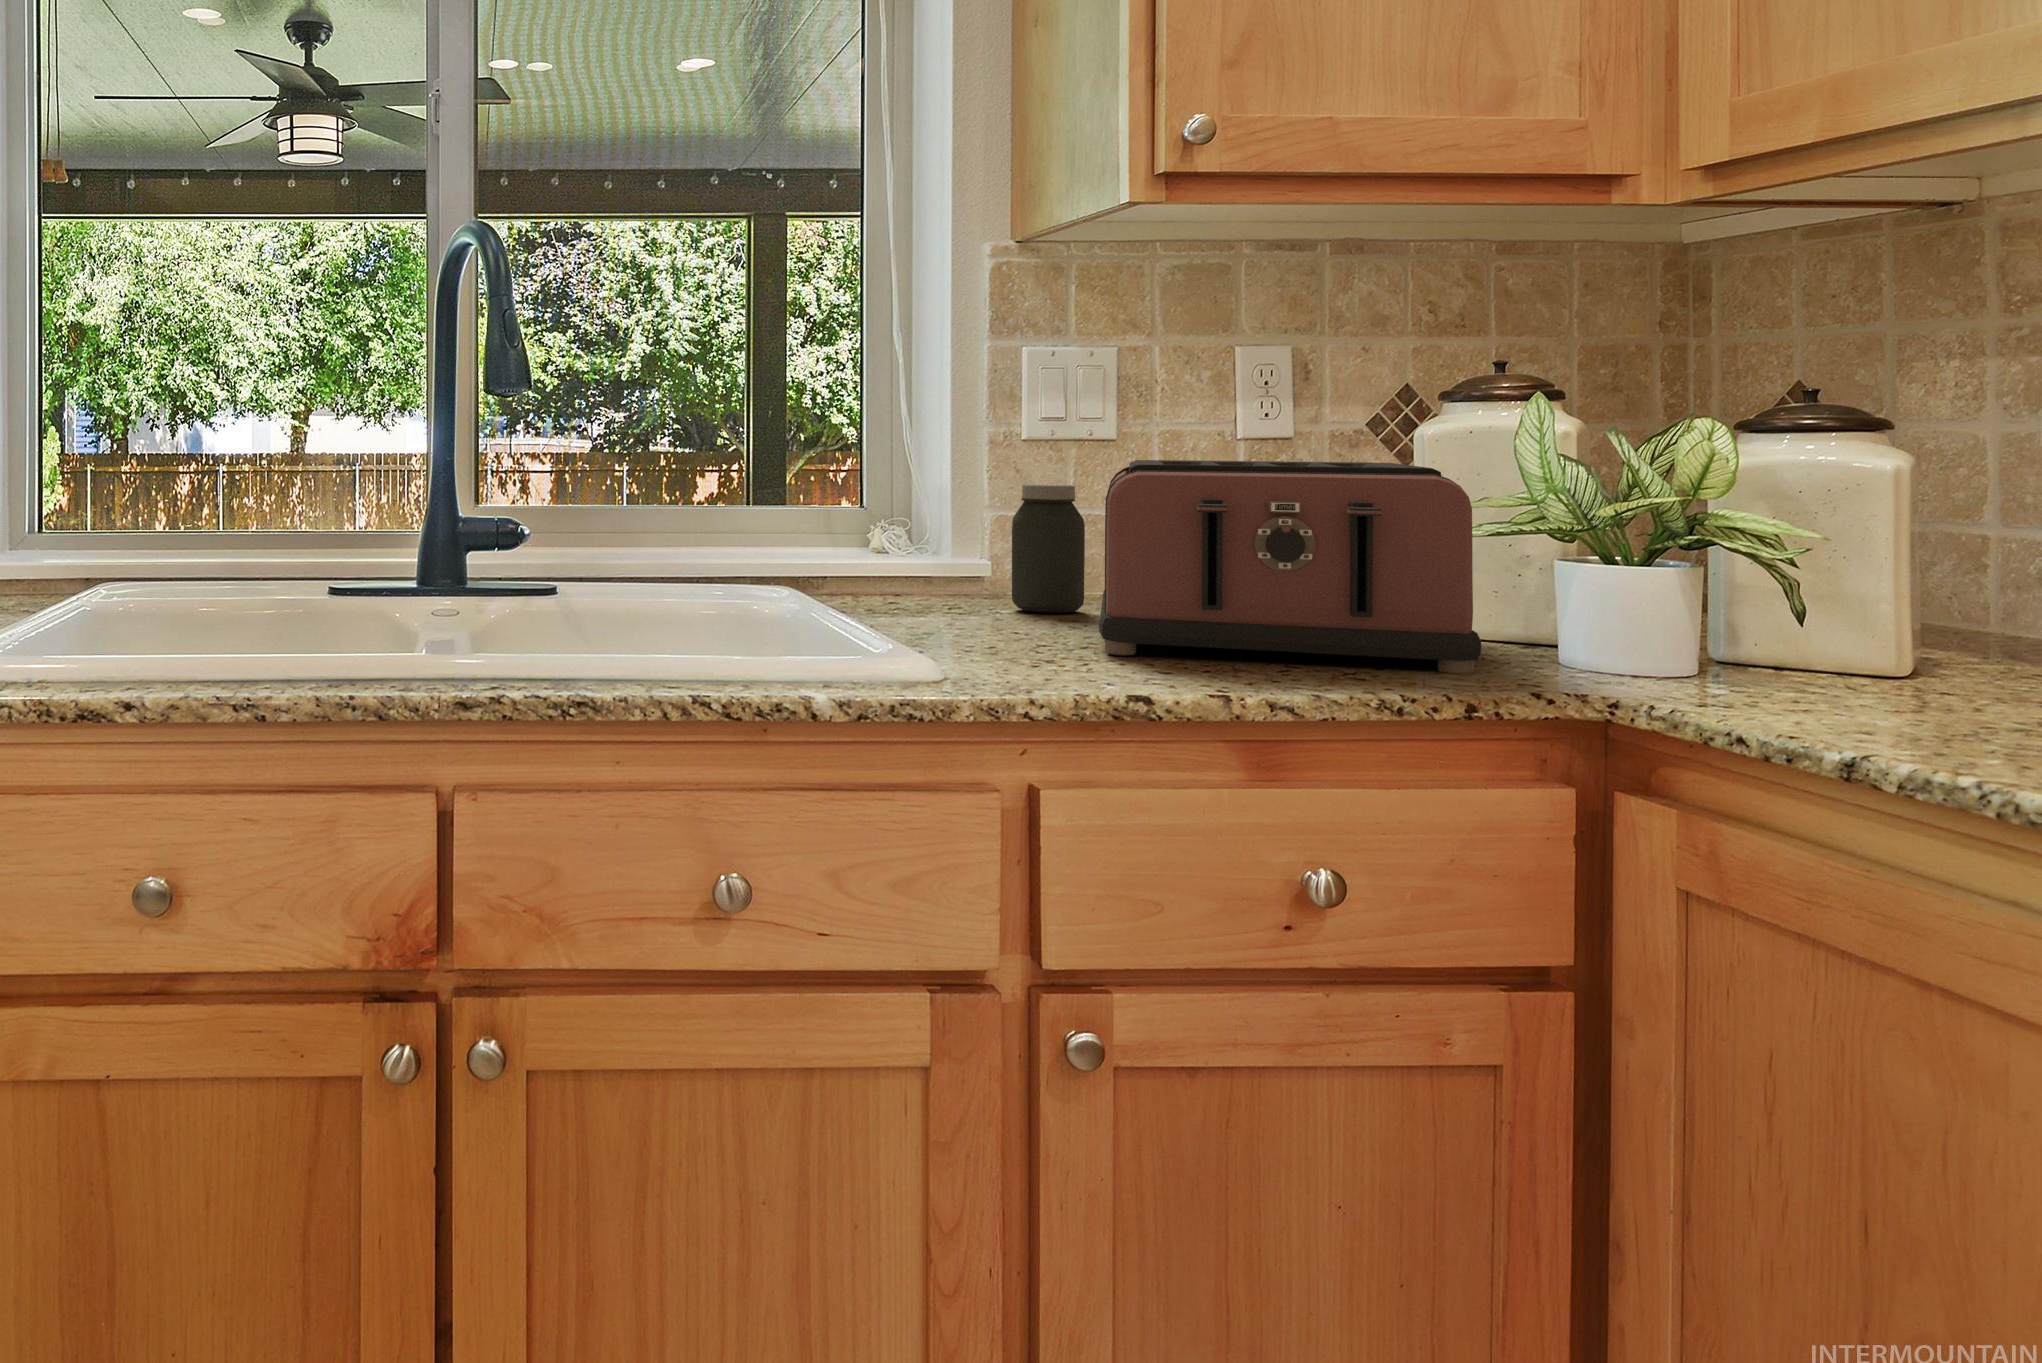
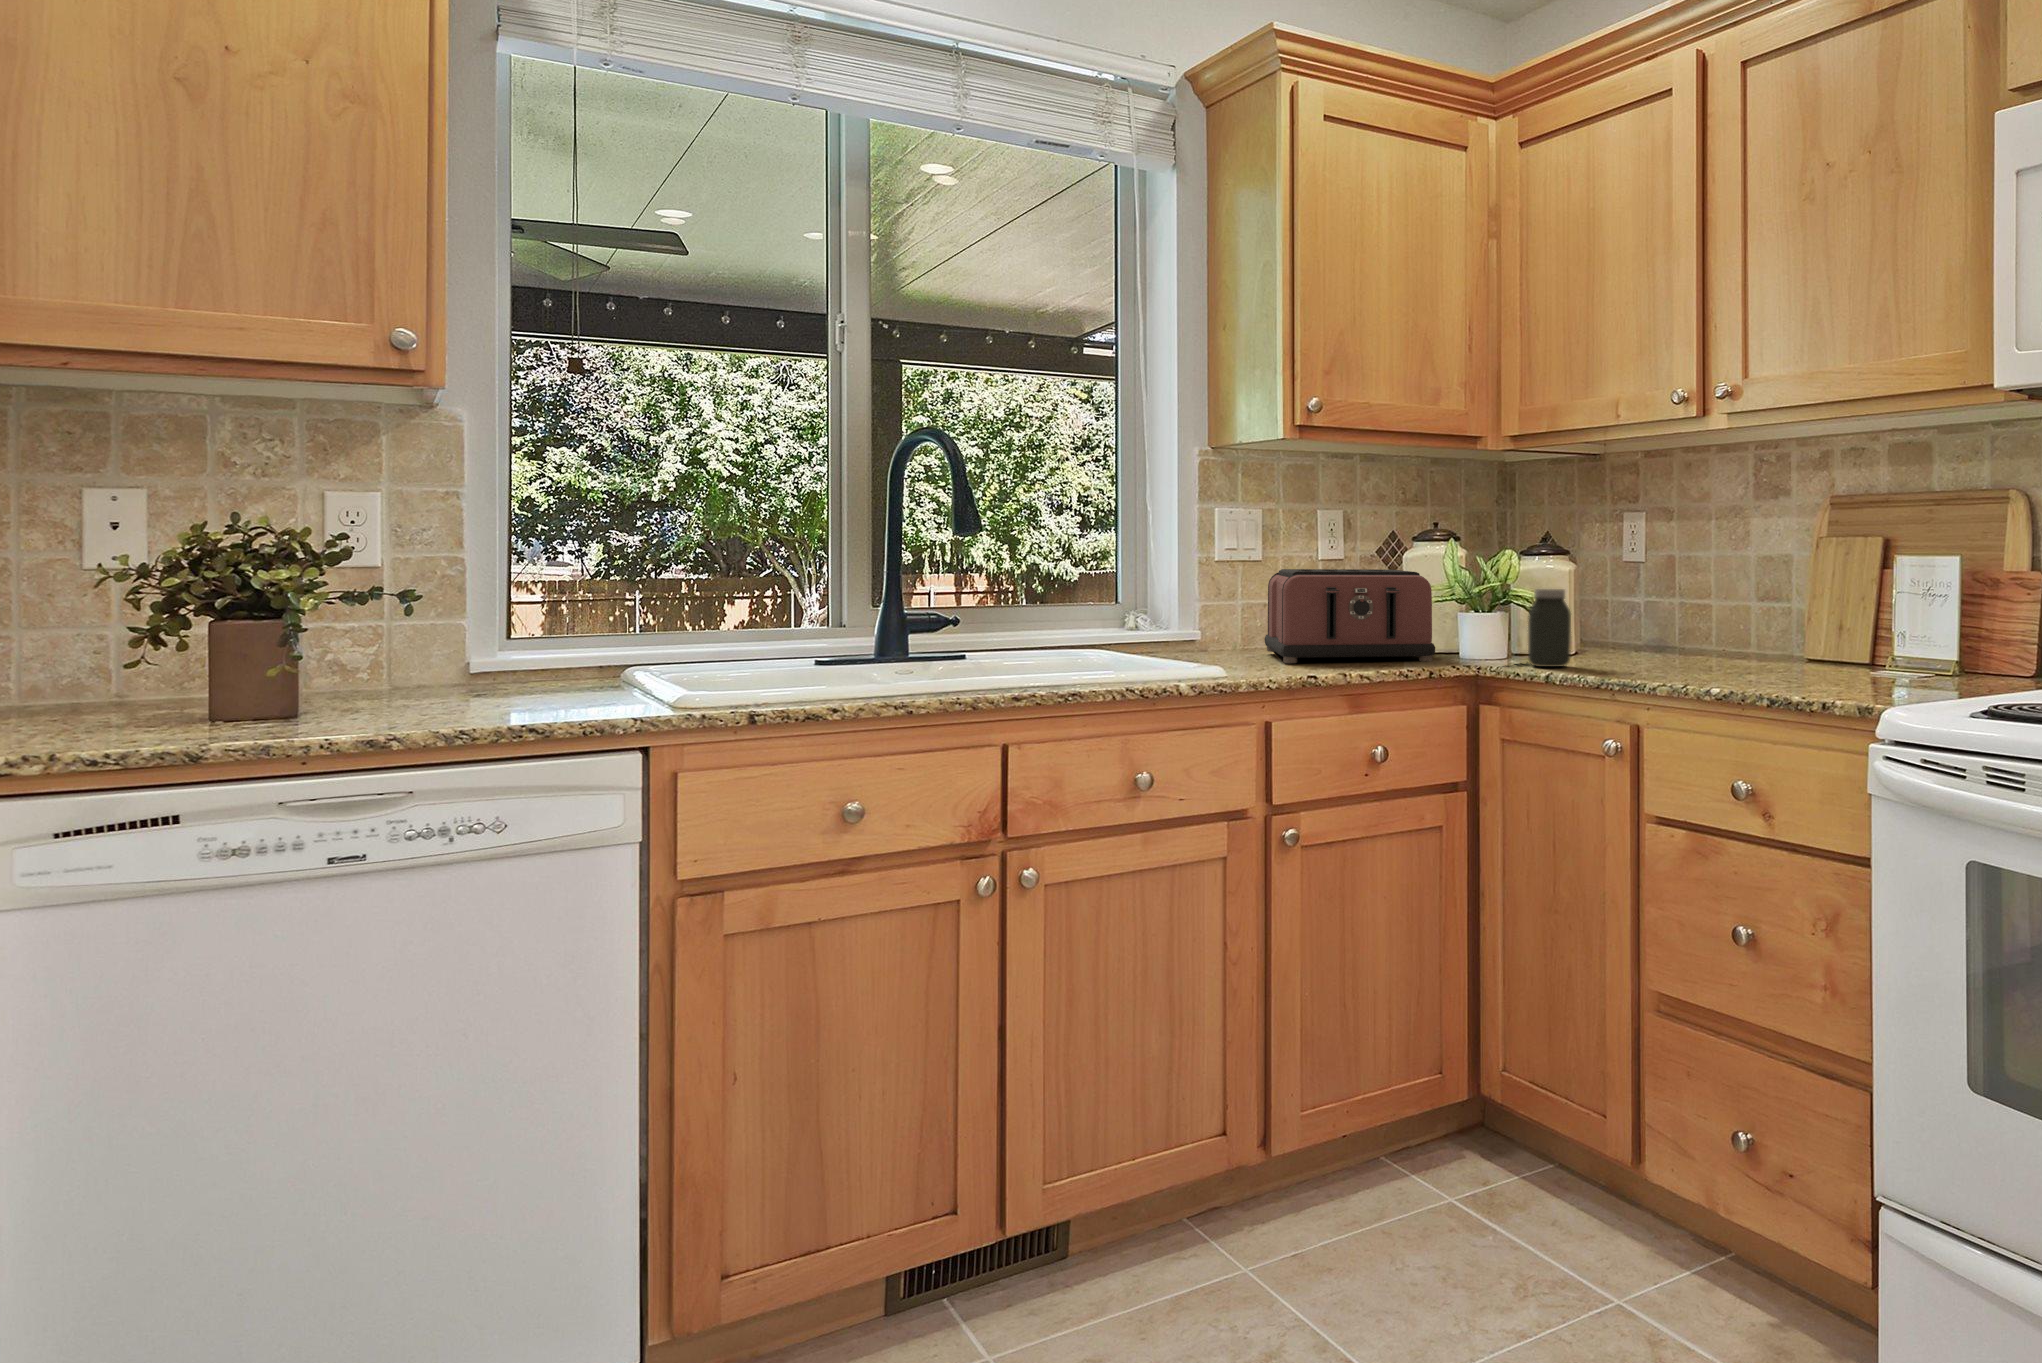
jar: present [1012,484,1085,613] -> present [1528,589,1571,667]

